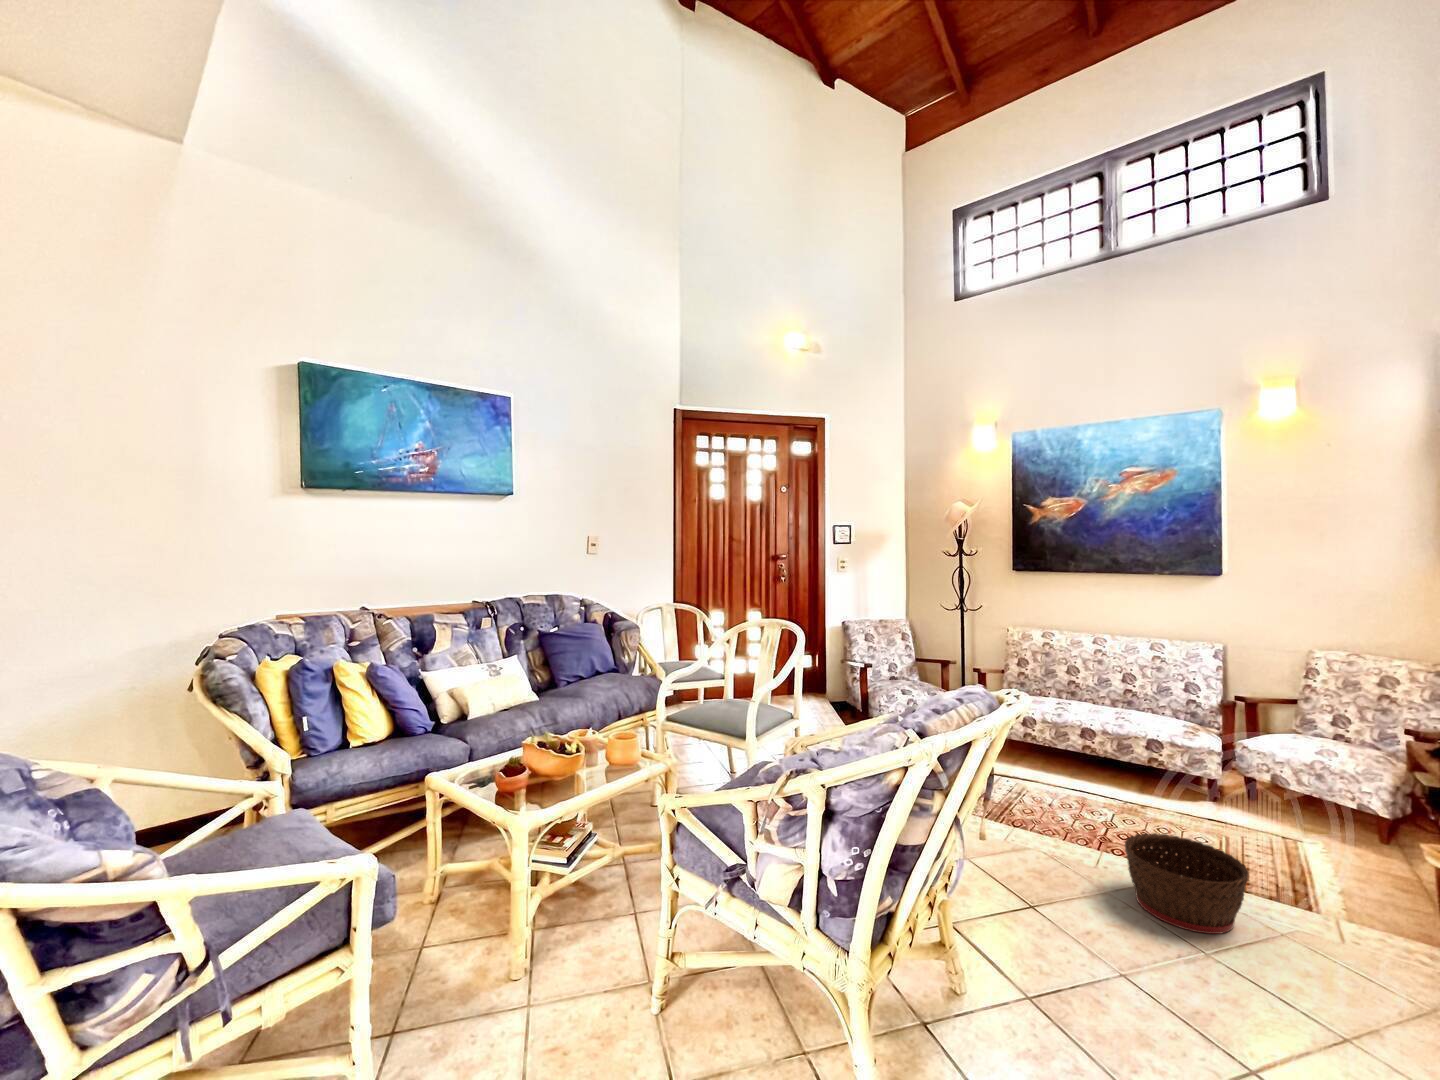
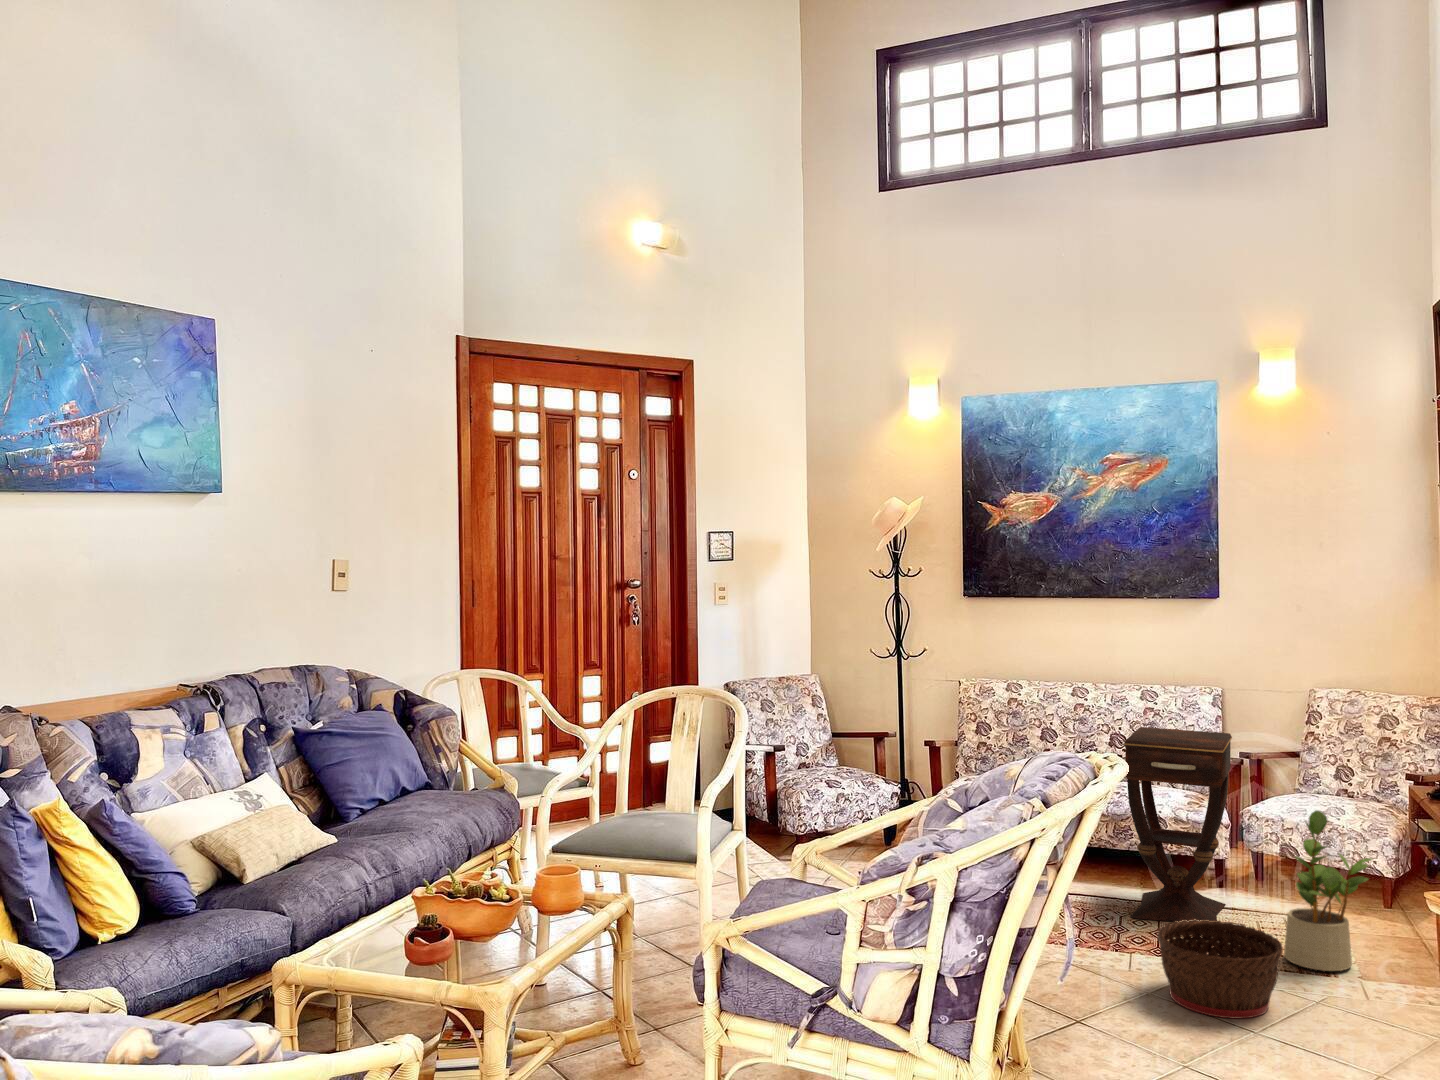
side table: none [1116,669,1220,840] -> present [1124,727,1232,922]
potted plant: none [1261,753,1358,901] -> present [1284,810,1372,971]

